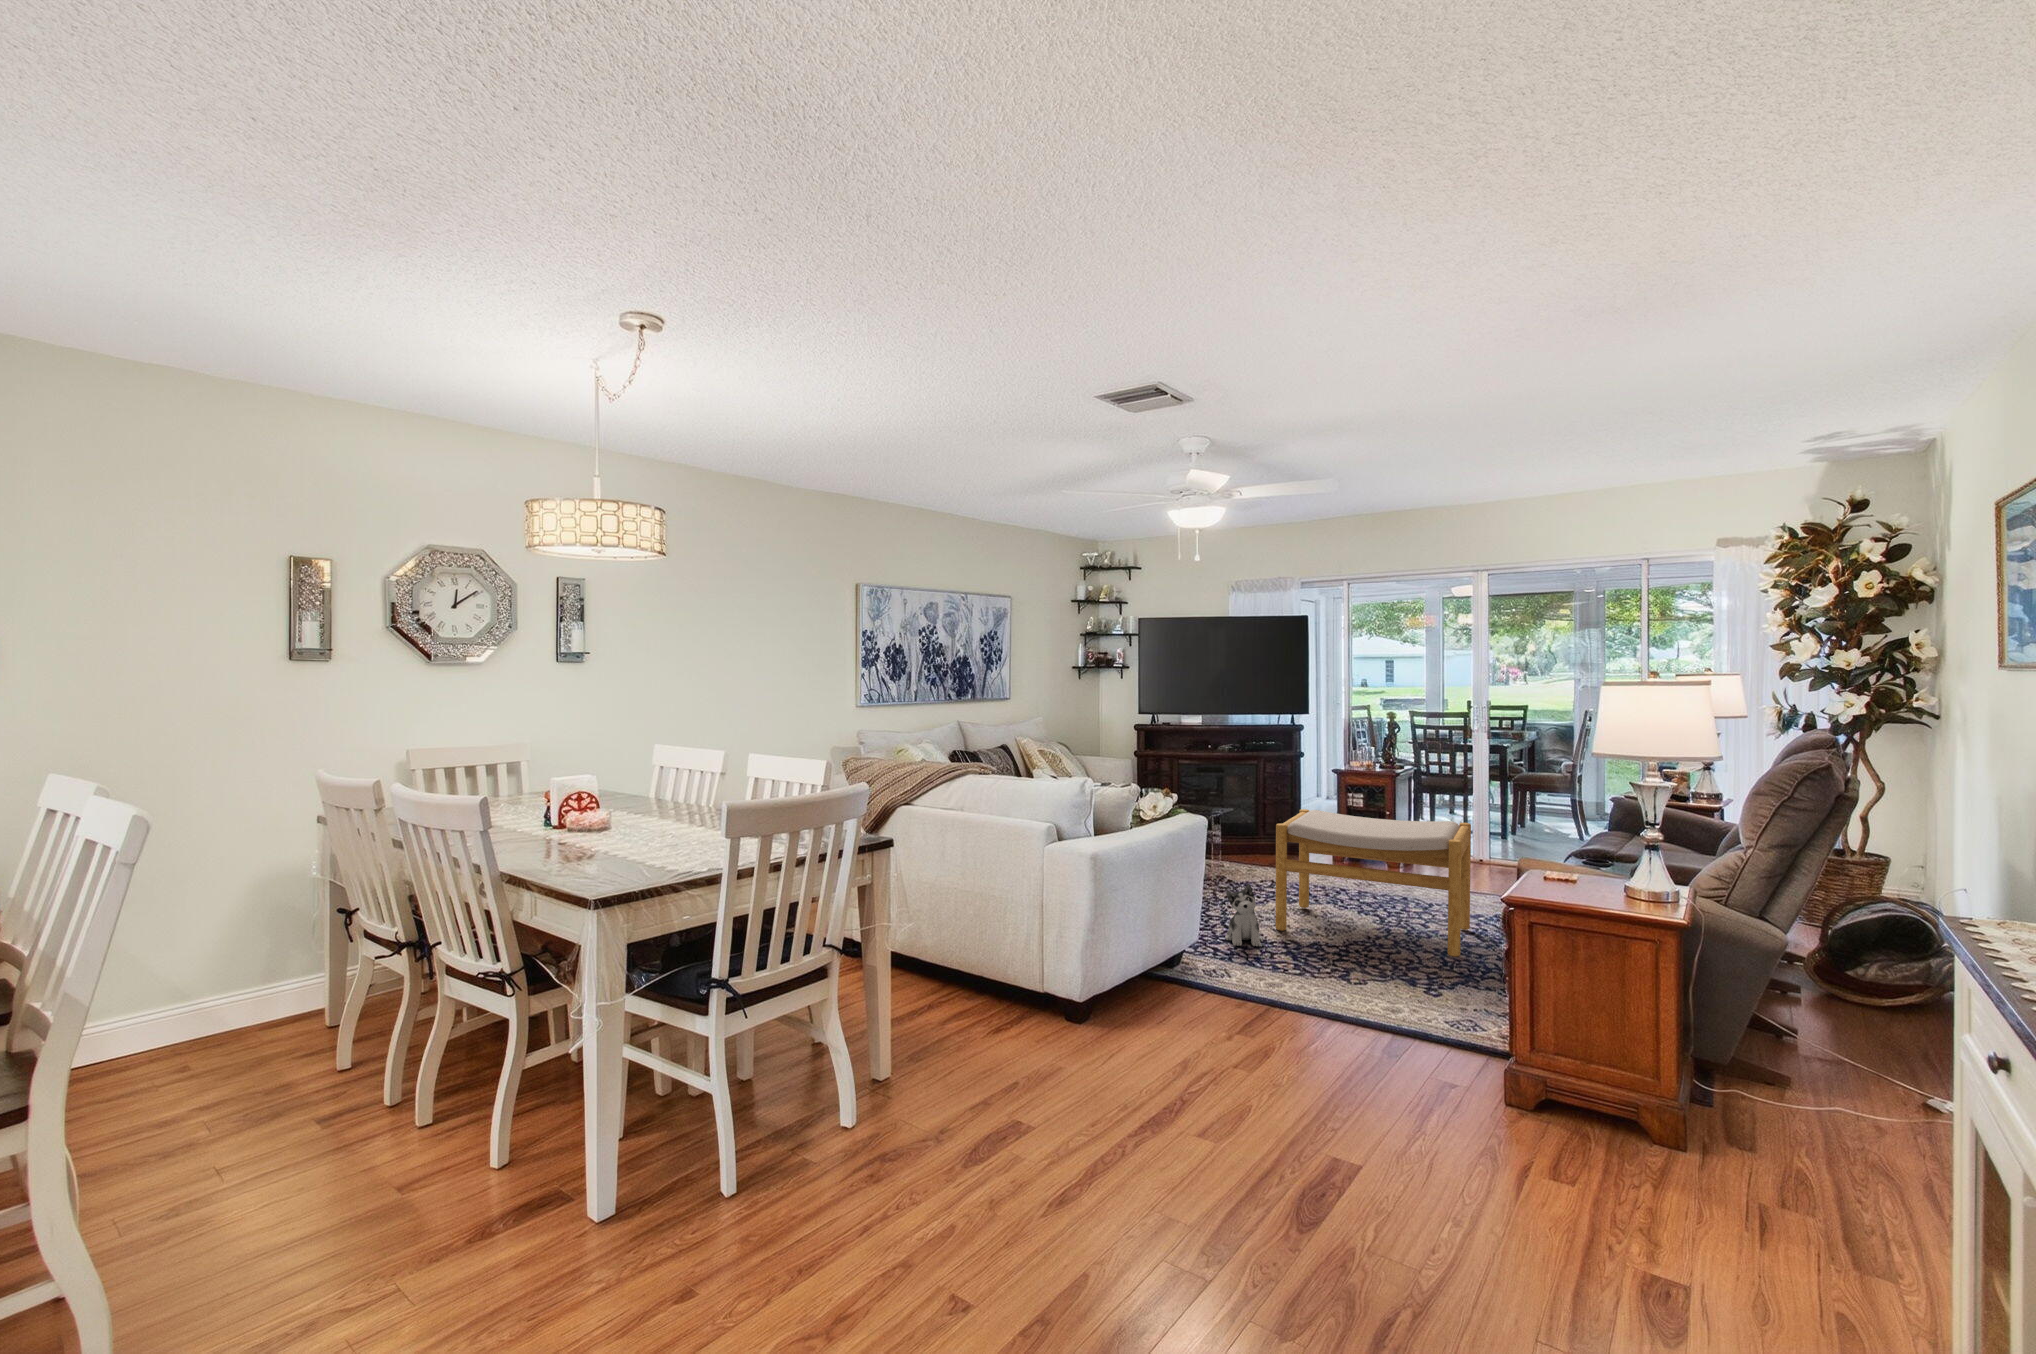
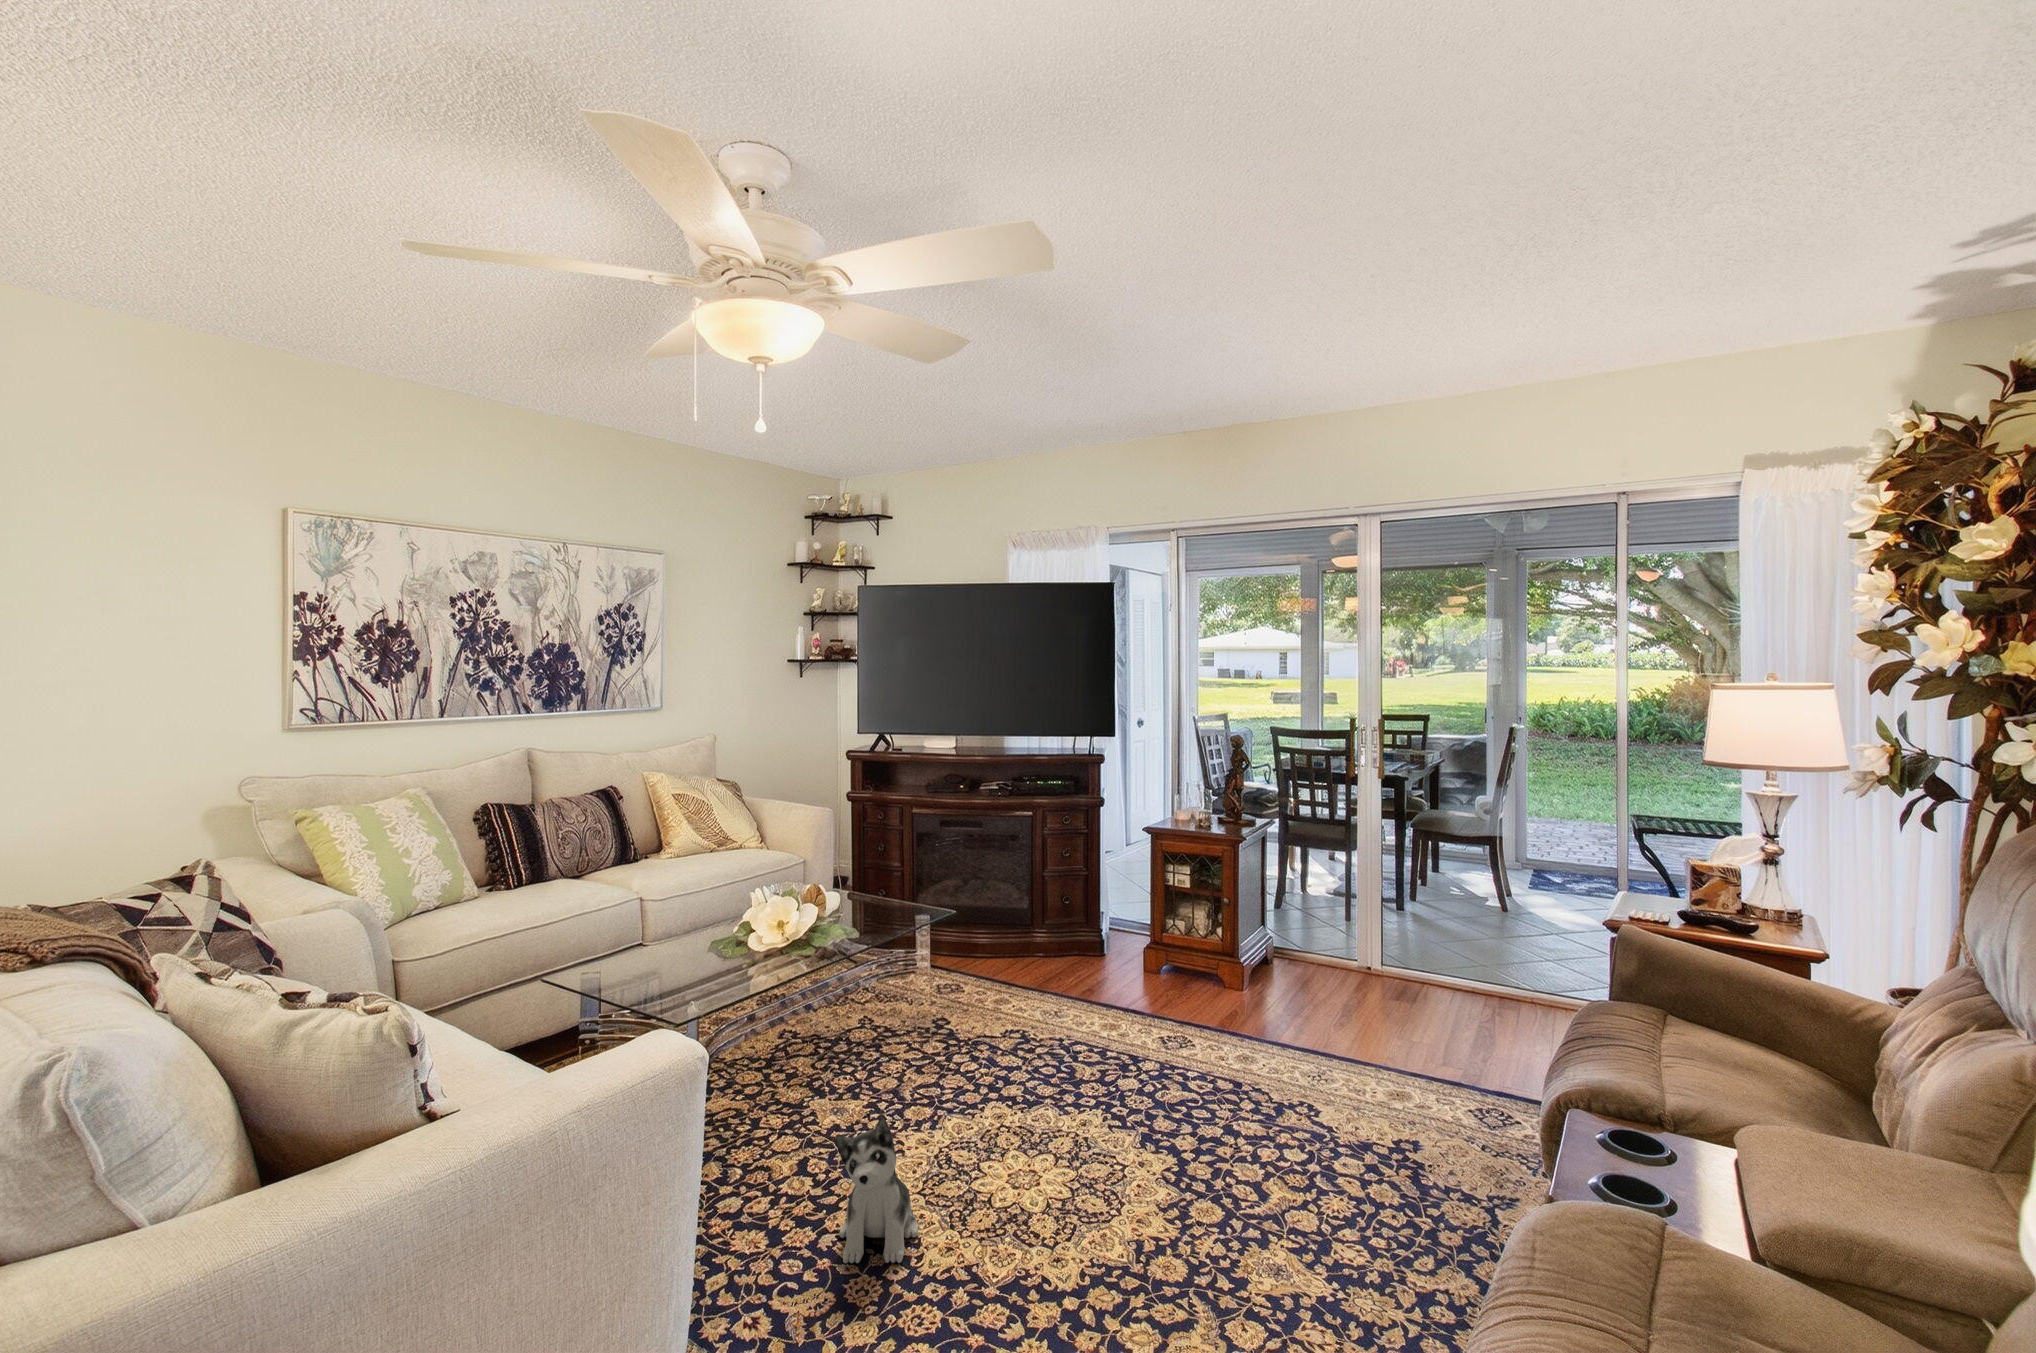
footstool: present [1276,809,1471,957] -> none [965,917,1346,1280]

